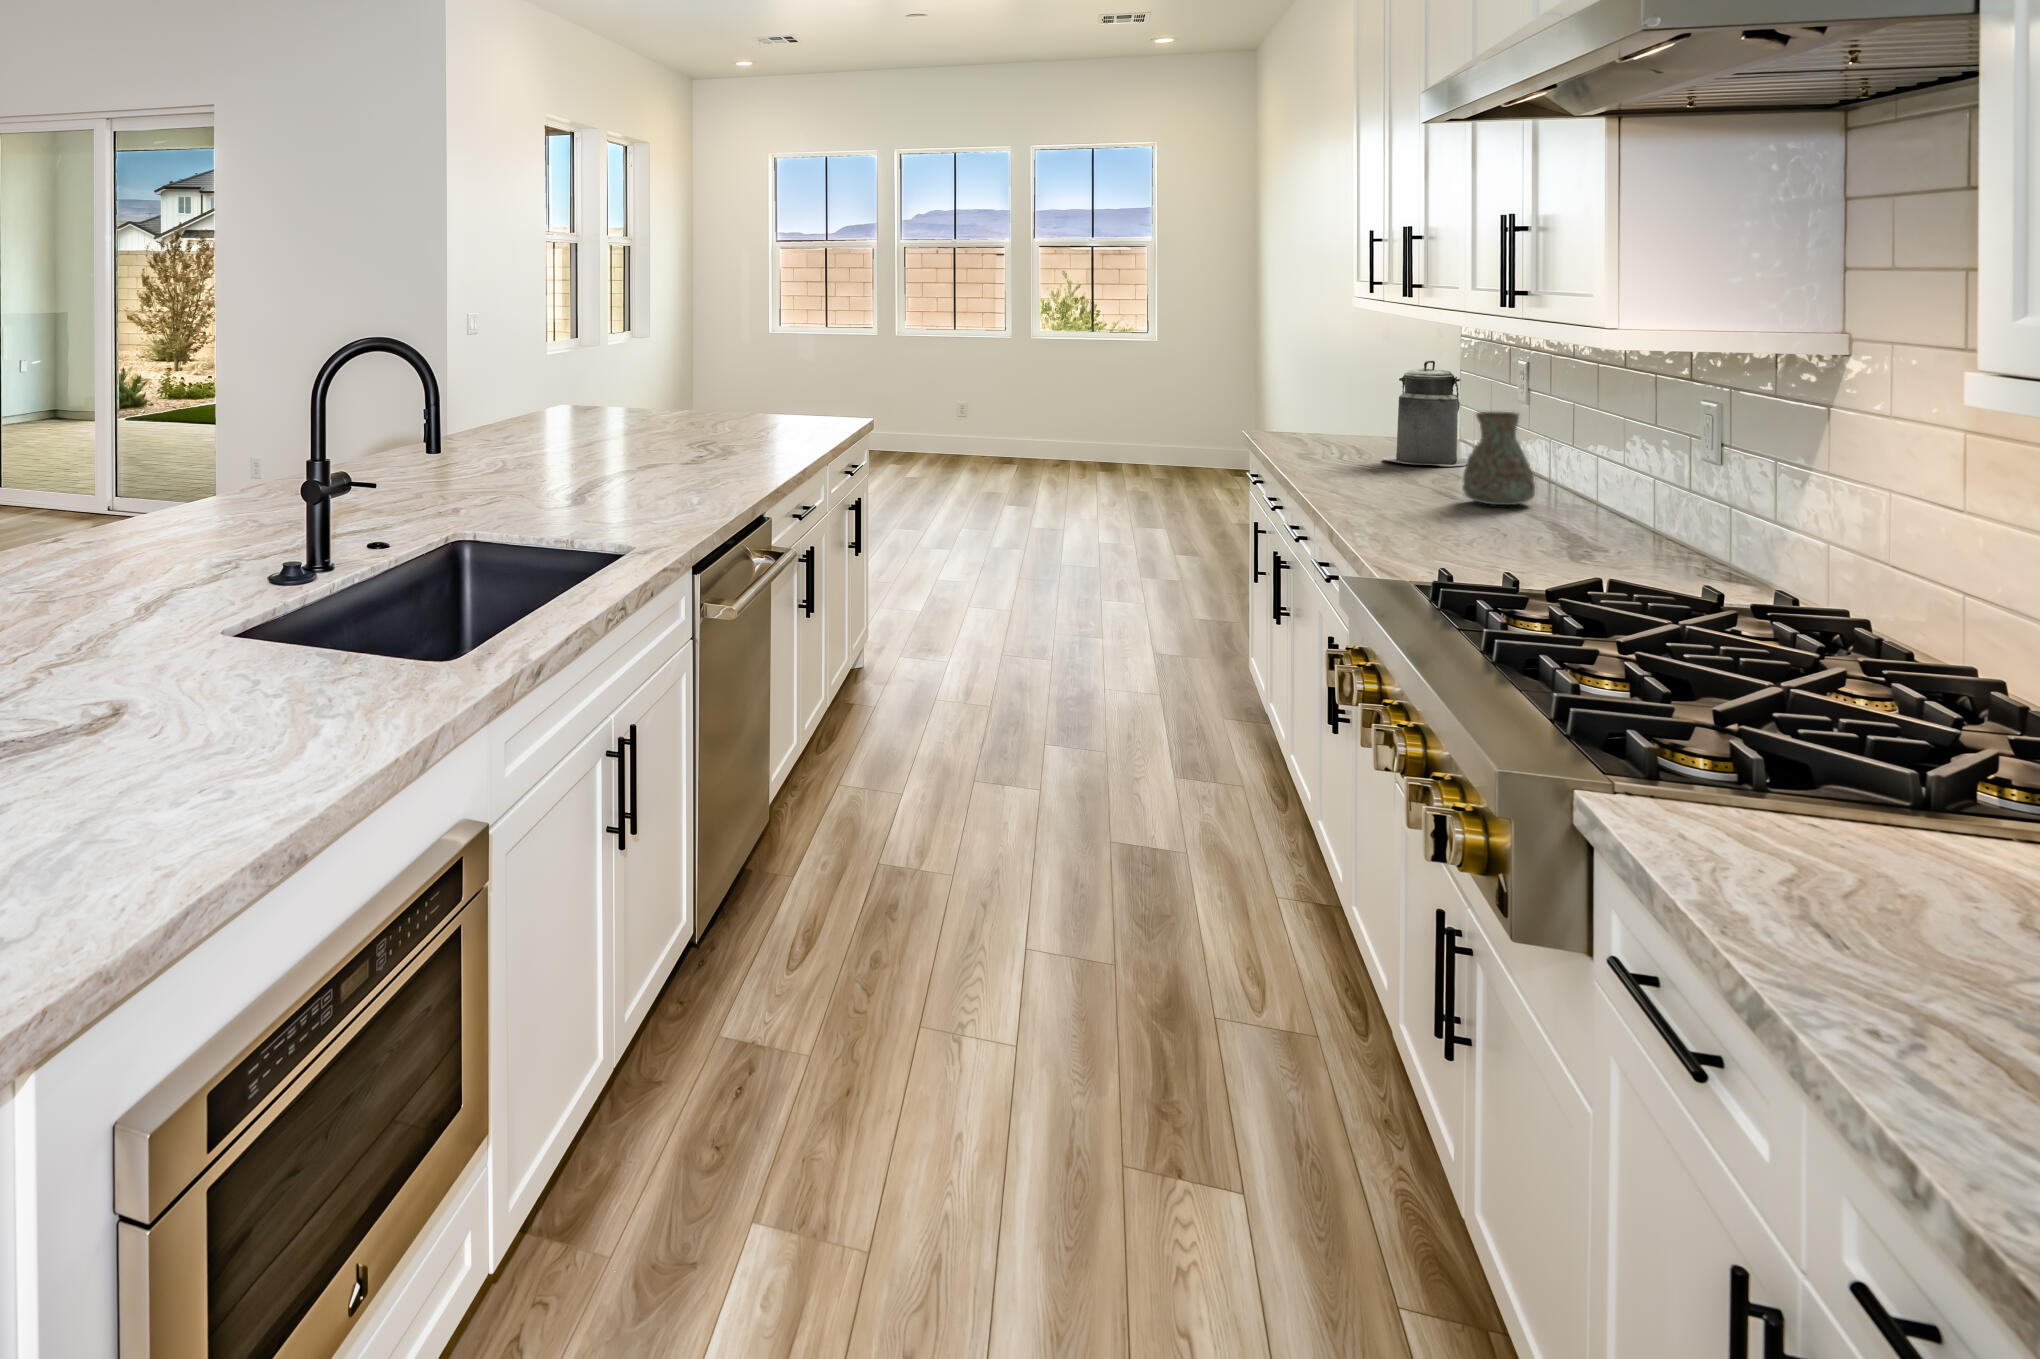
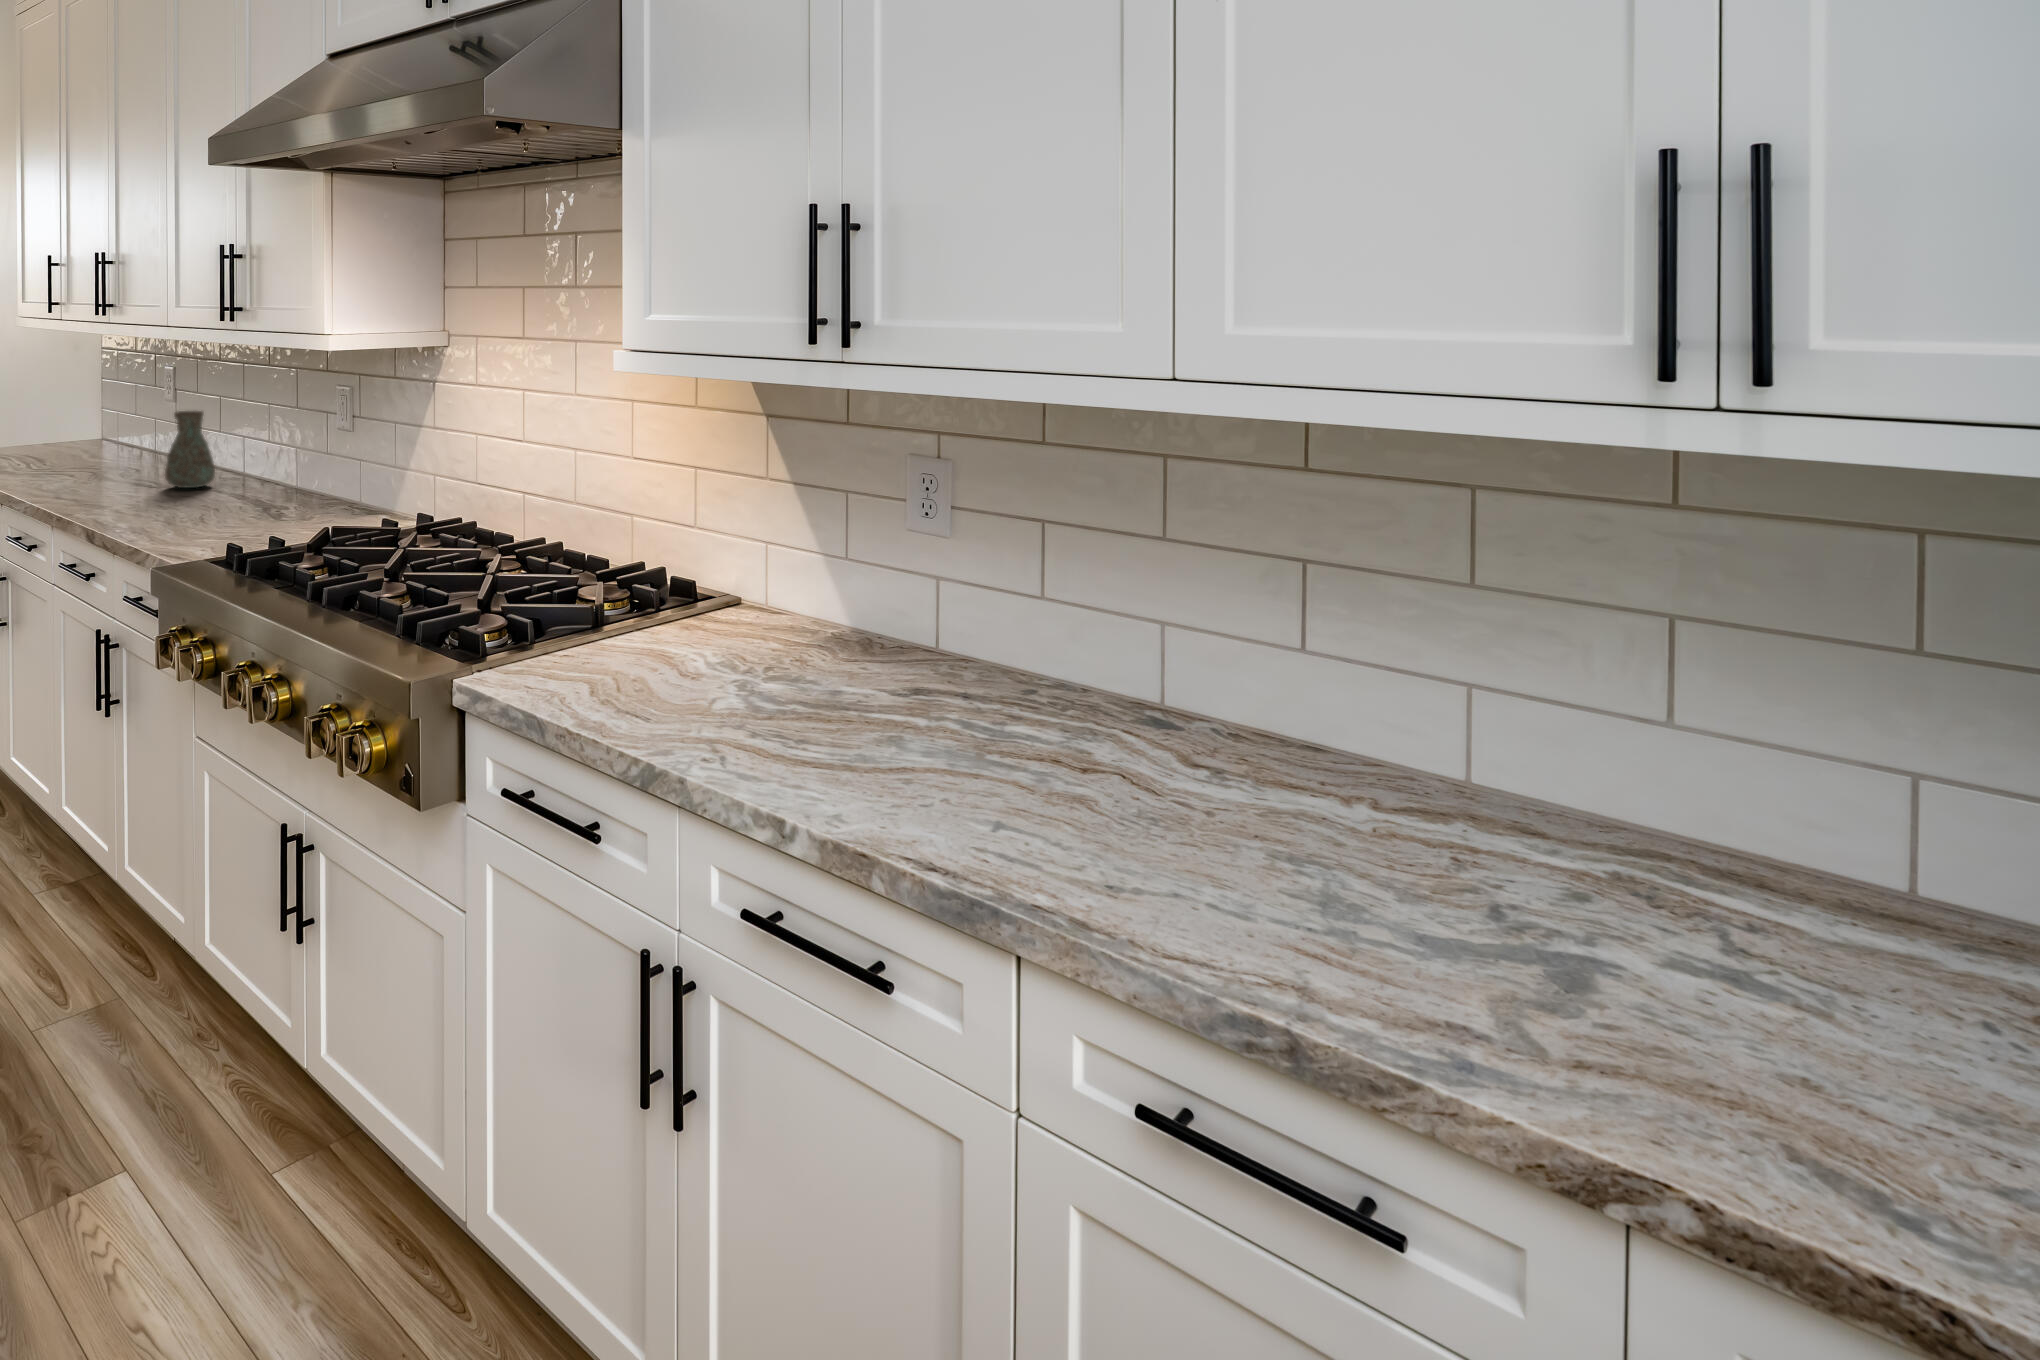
canister: present [1383,361,1468,466] -> none [71,372,138,464]

